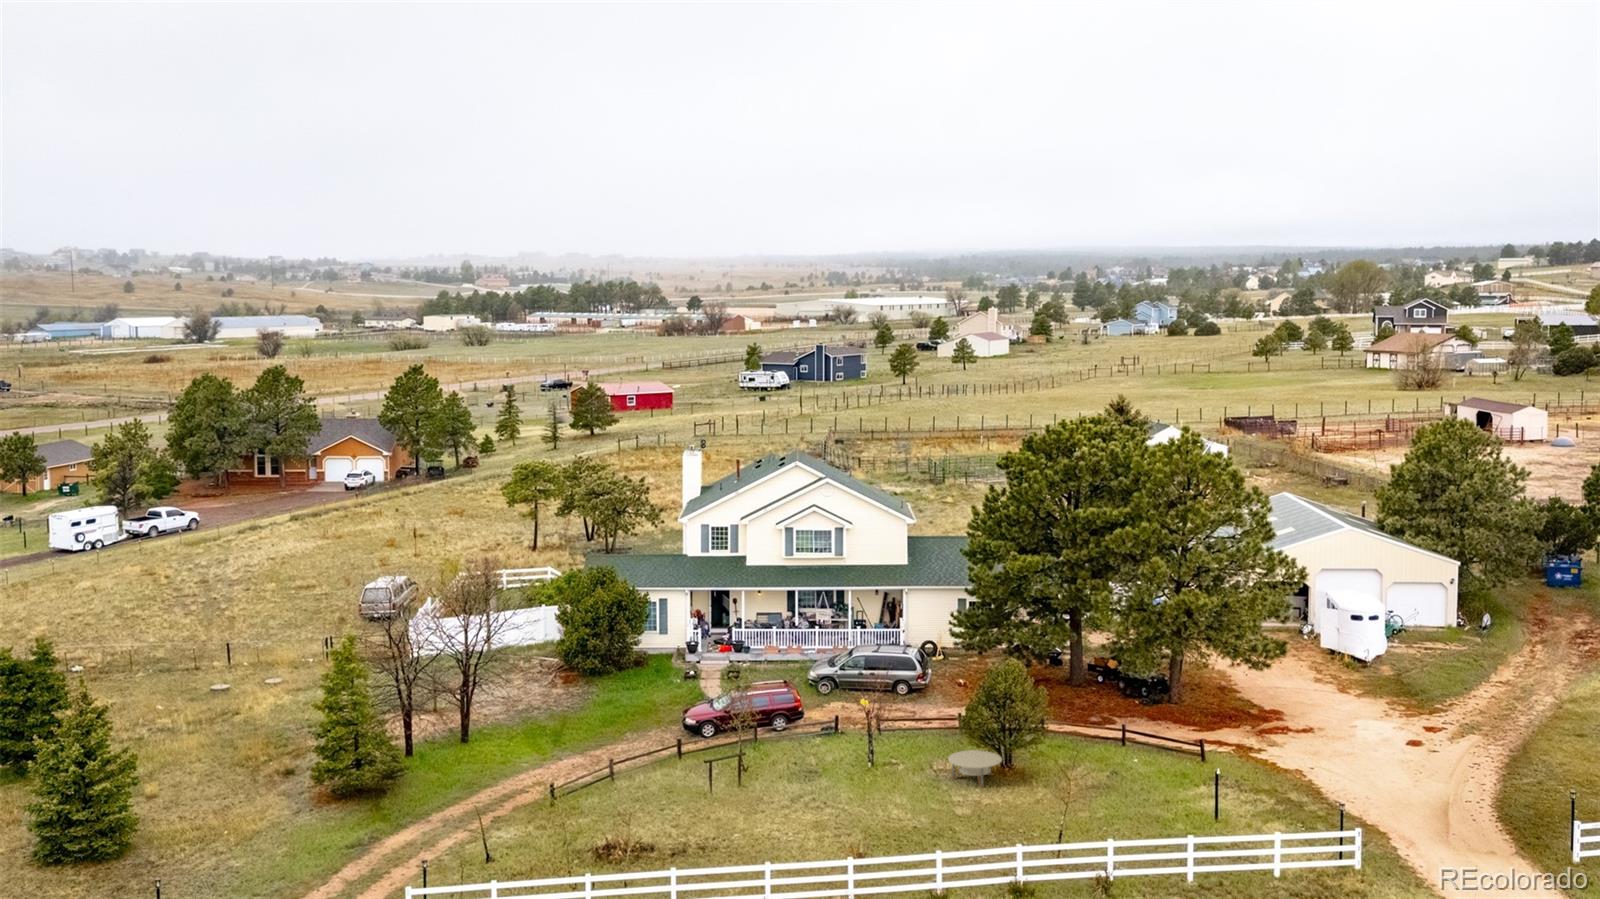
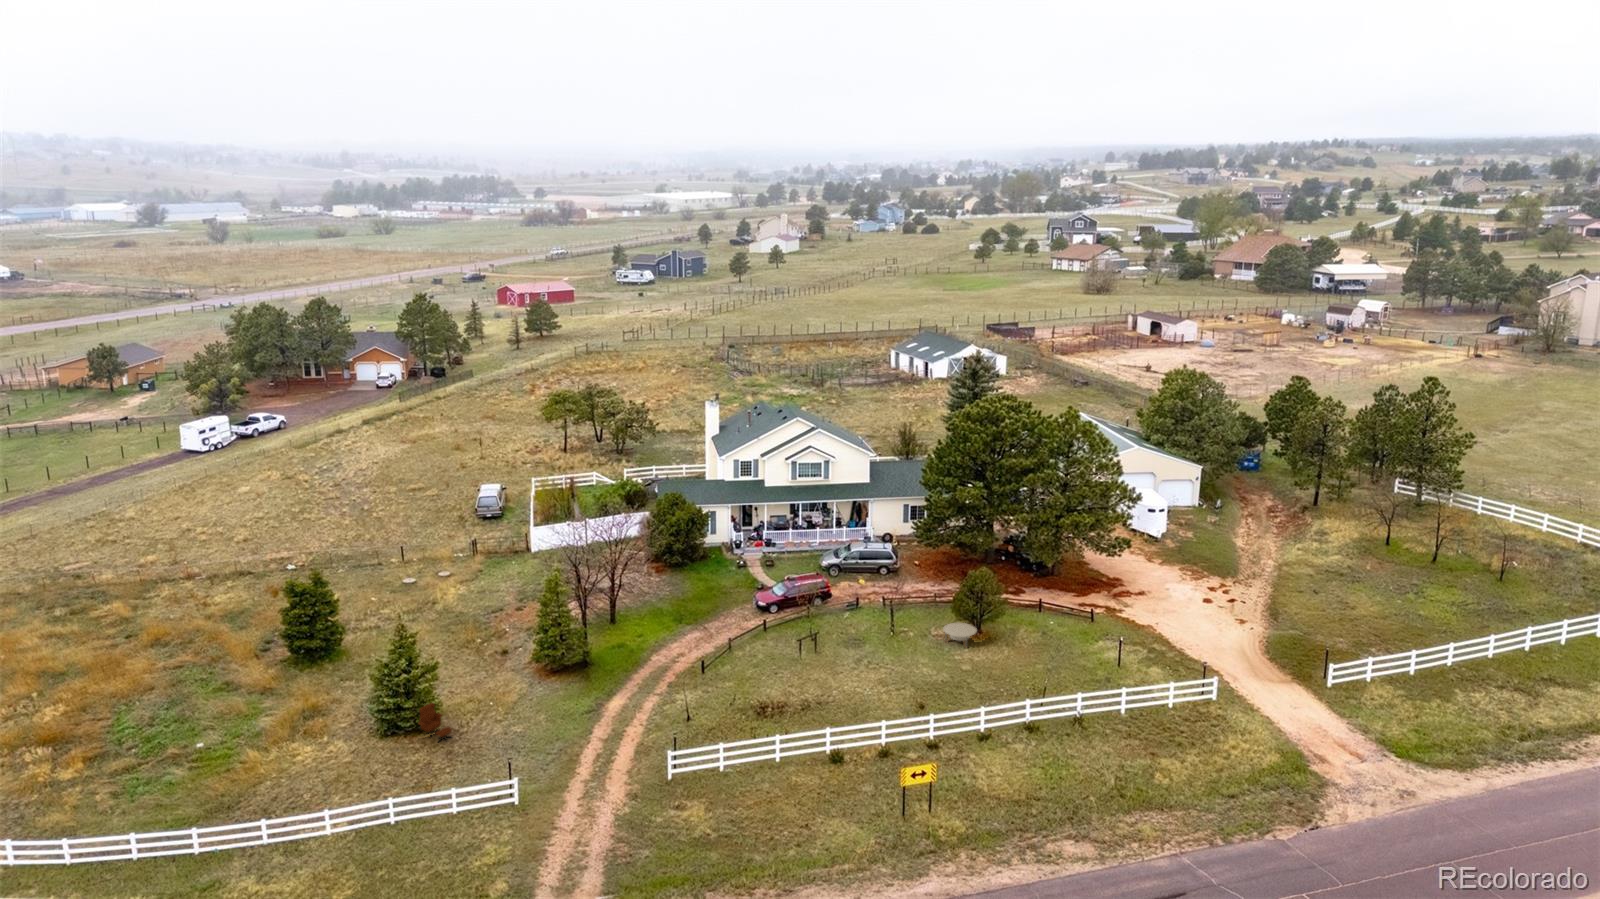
lounge chair: none [104,805,153,864] -> present [418,703,452,739]

